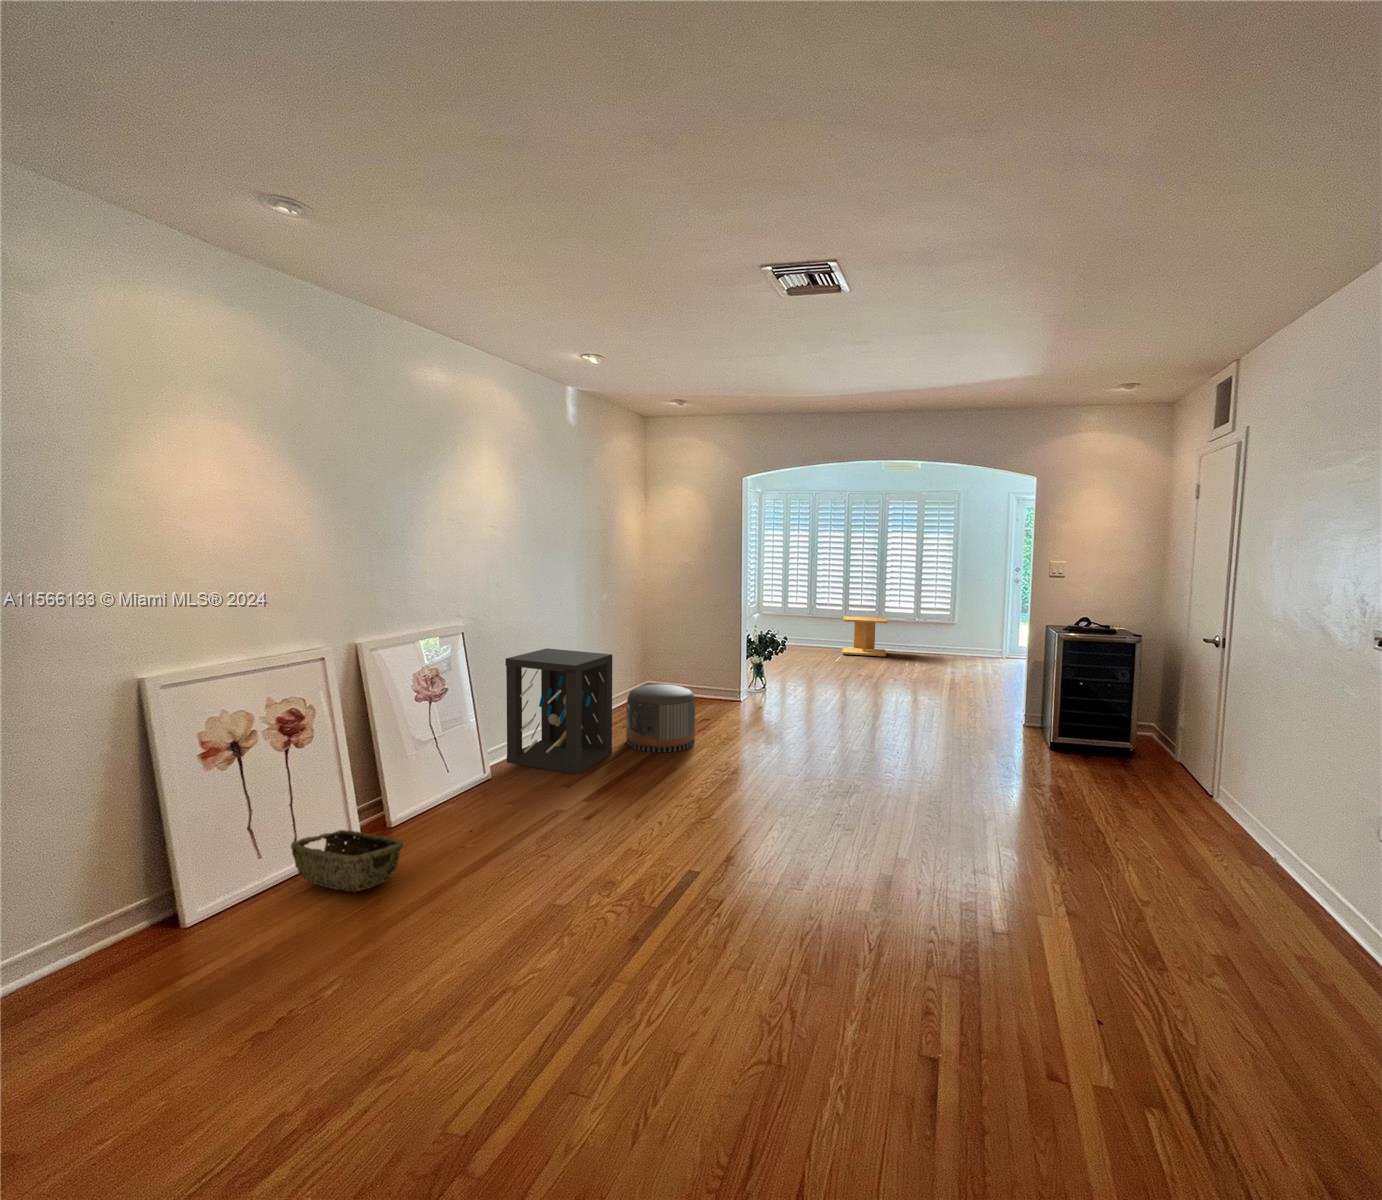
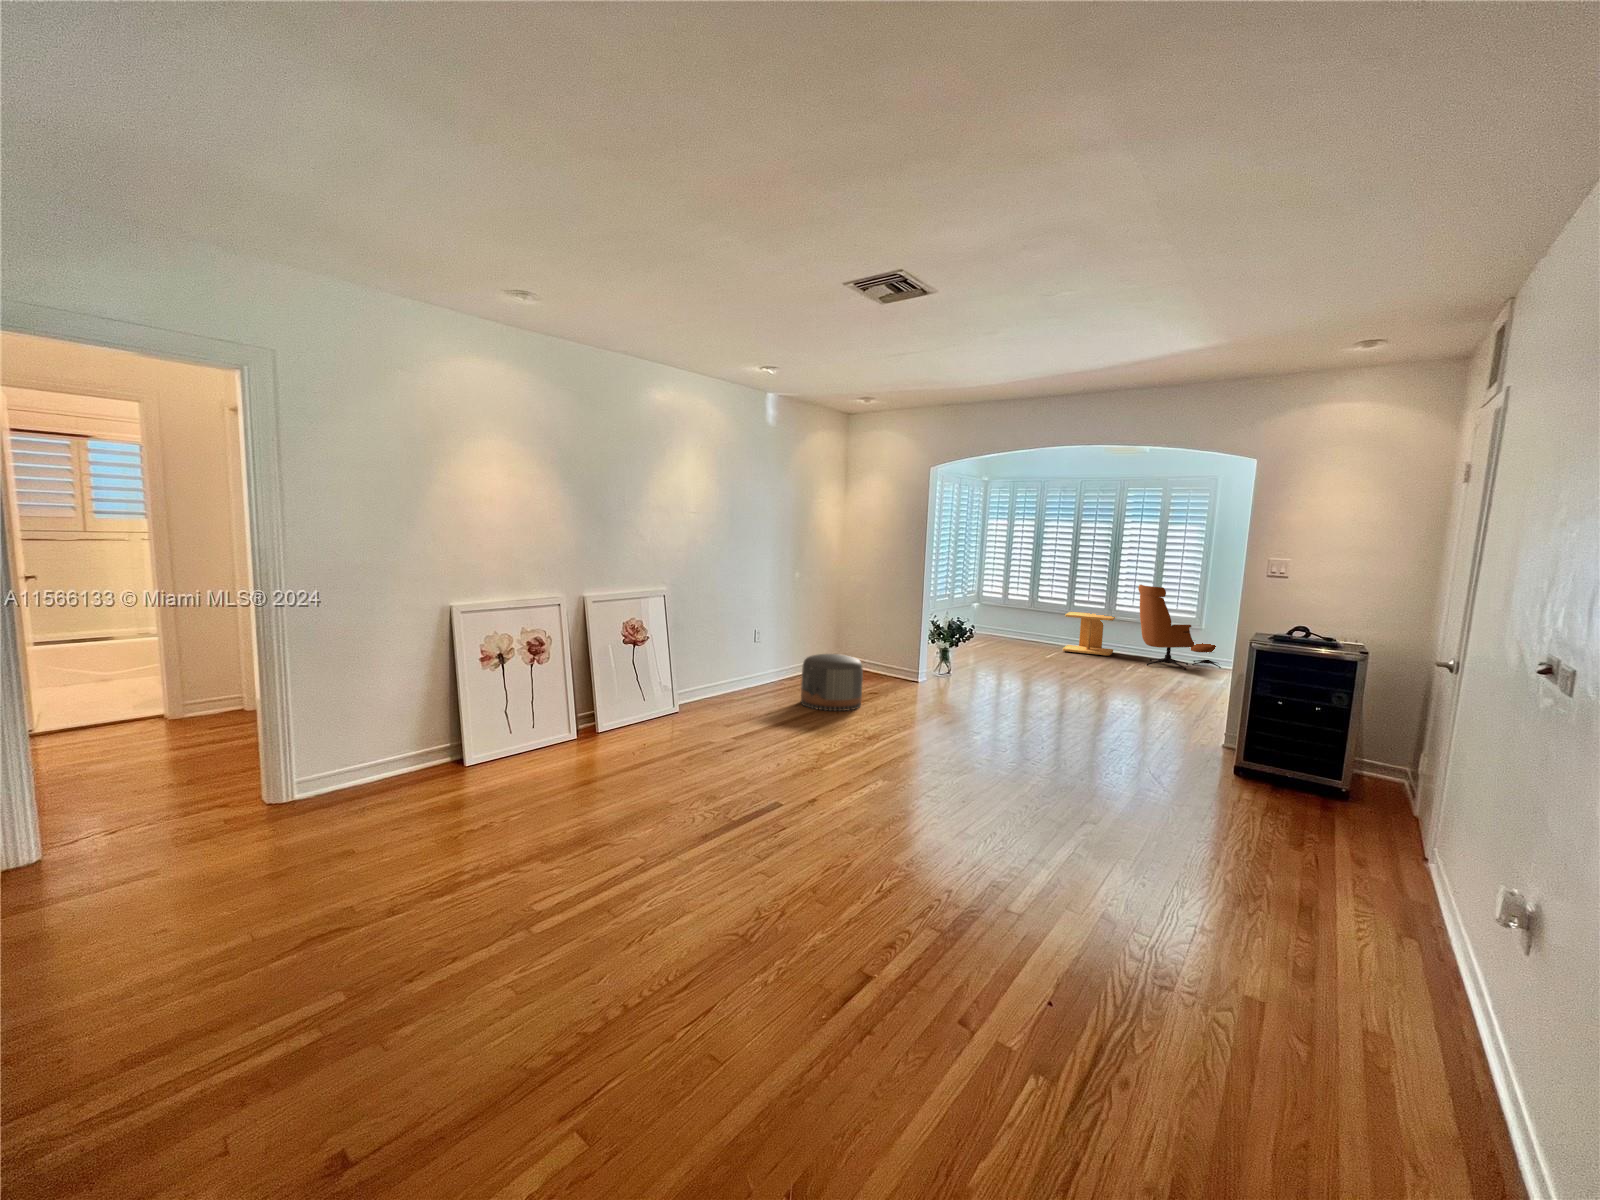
lounge chair: none [915,589,991,667] -> present [1138,585,1221,670]
storage cabinet: present [506,648,612,774] -> none [696,616,788,719]
woven basket: present [291,830,403,892] -> none [531,726,604,763]

